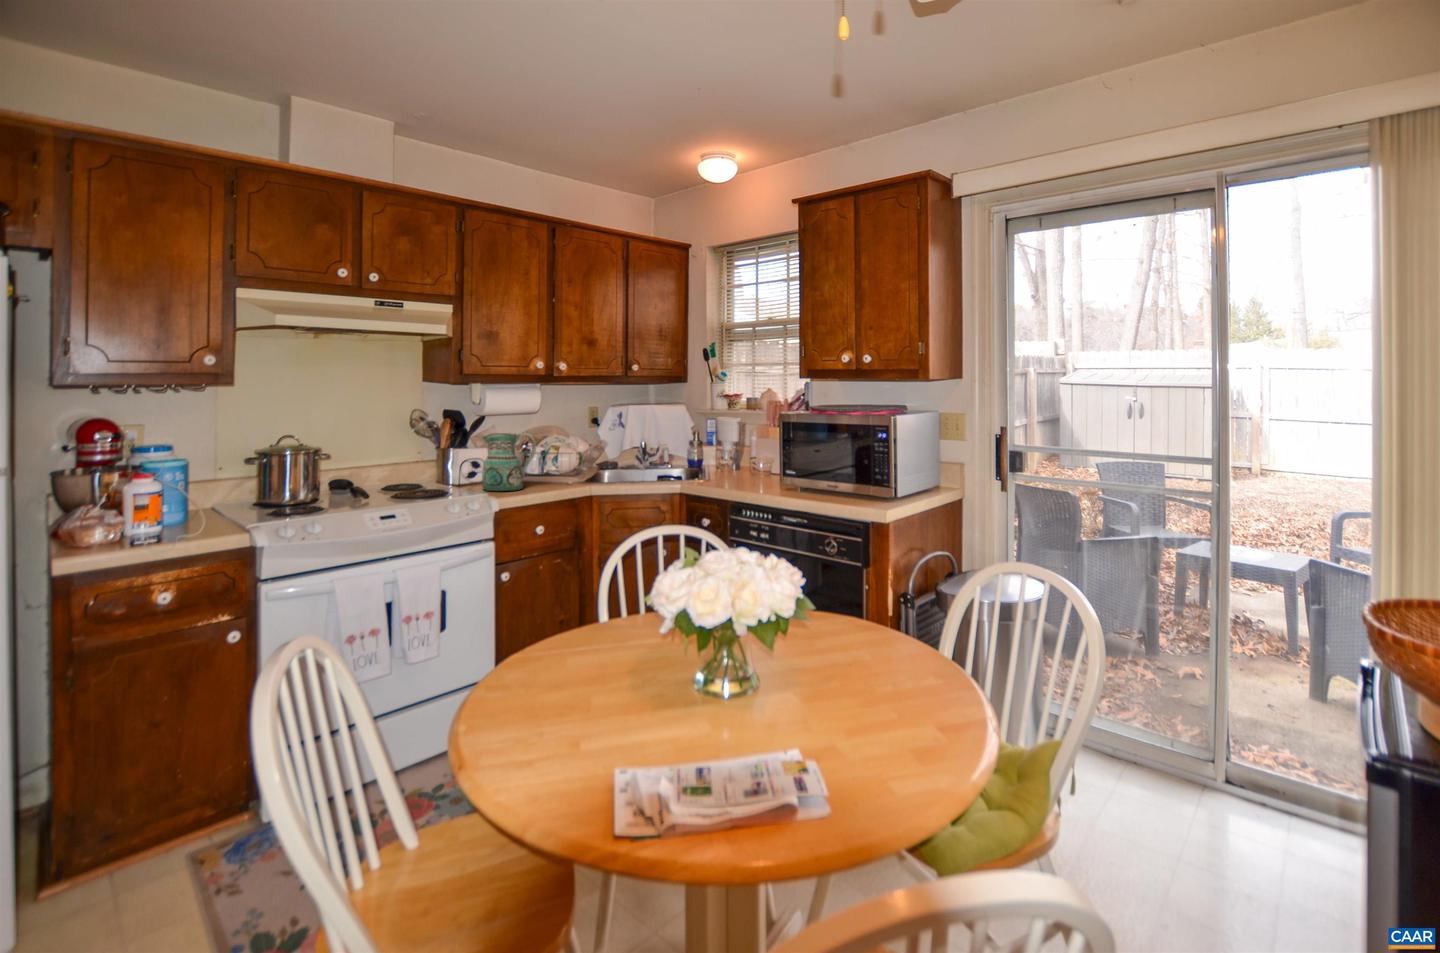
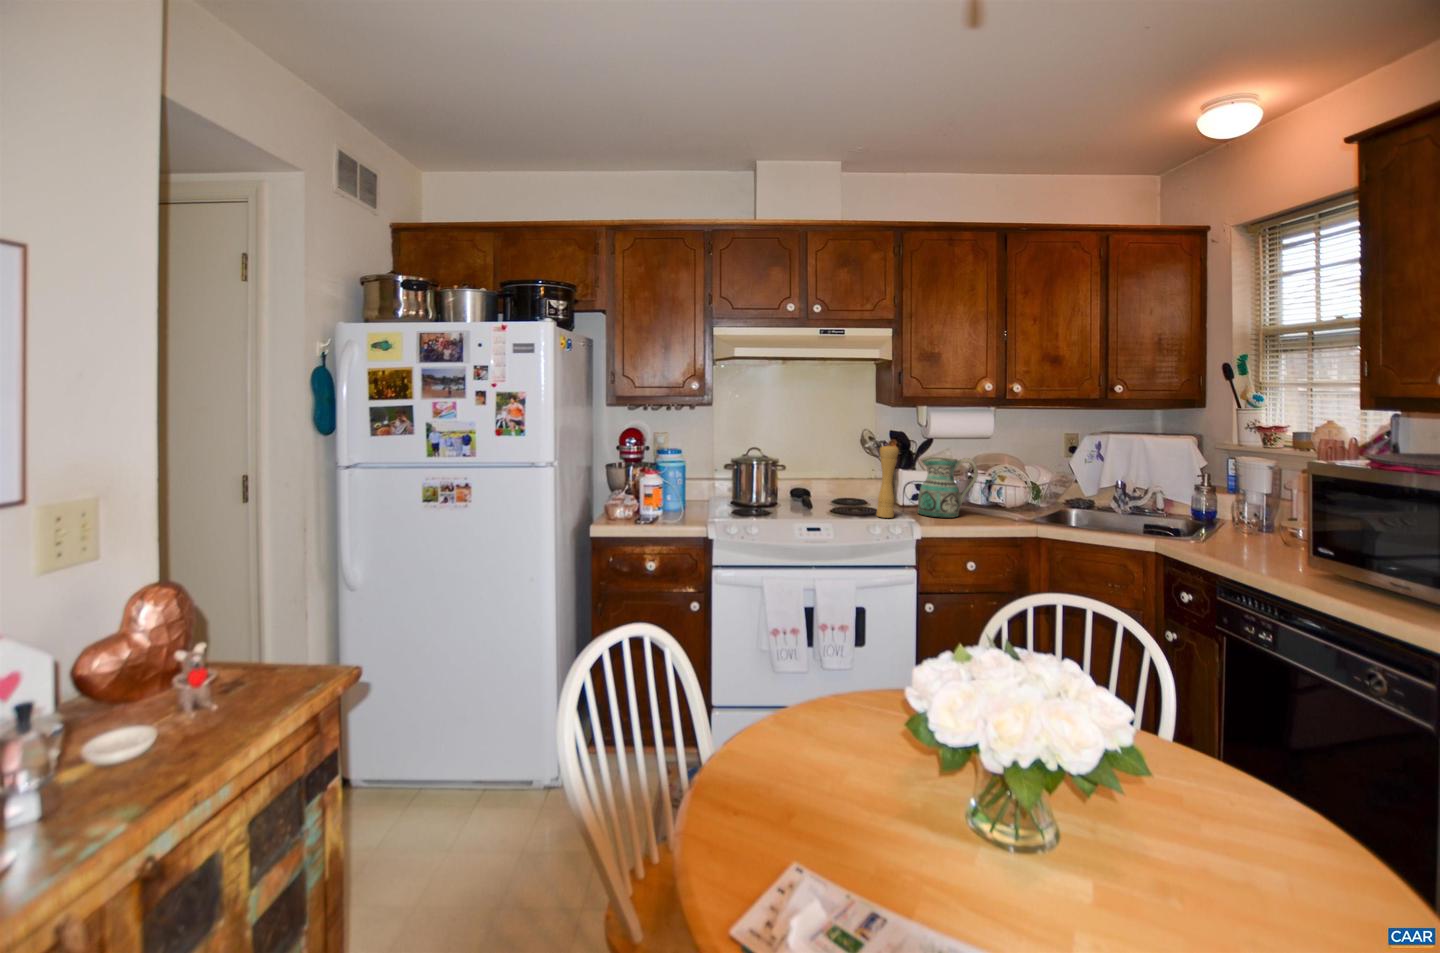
pepper mill: none [442,423,464,498] -> present [877,445,898,518]

